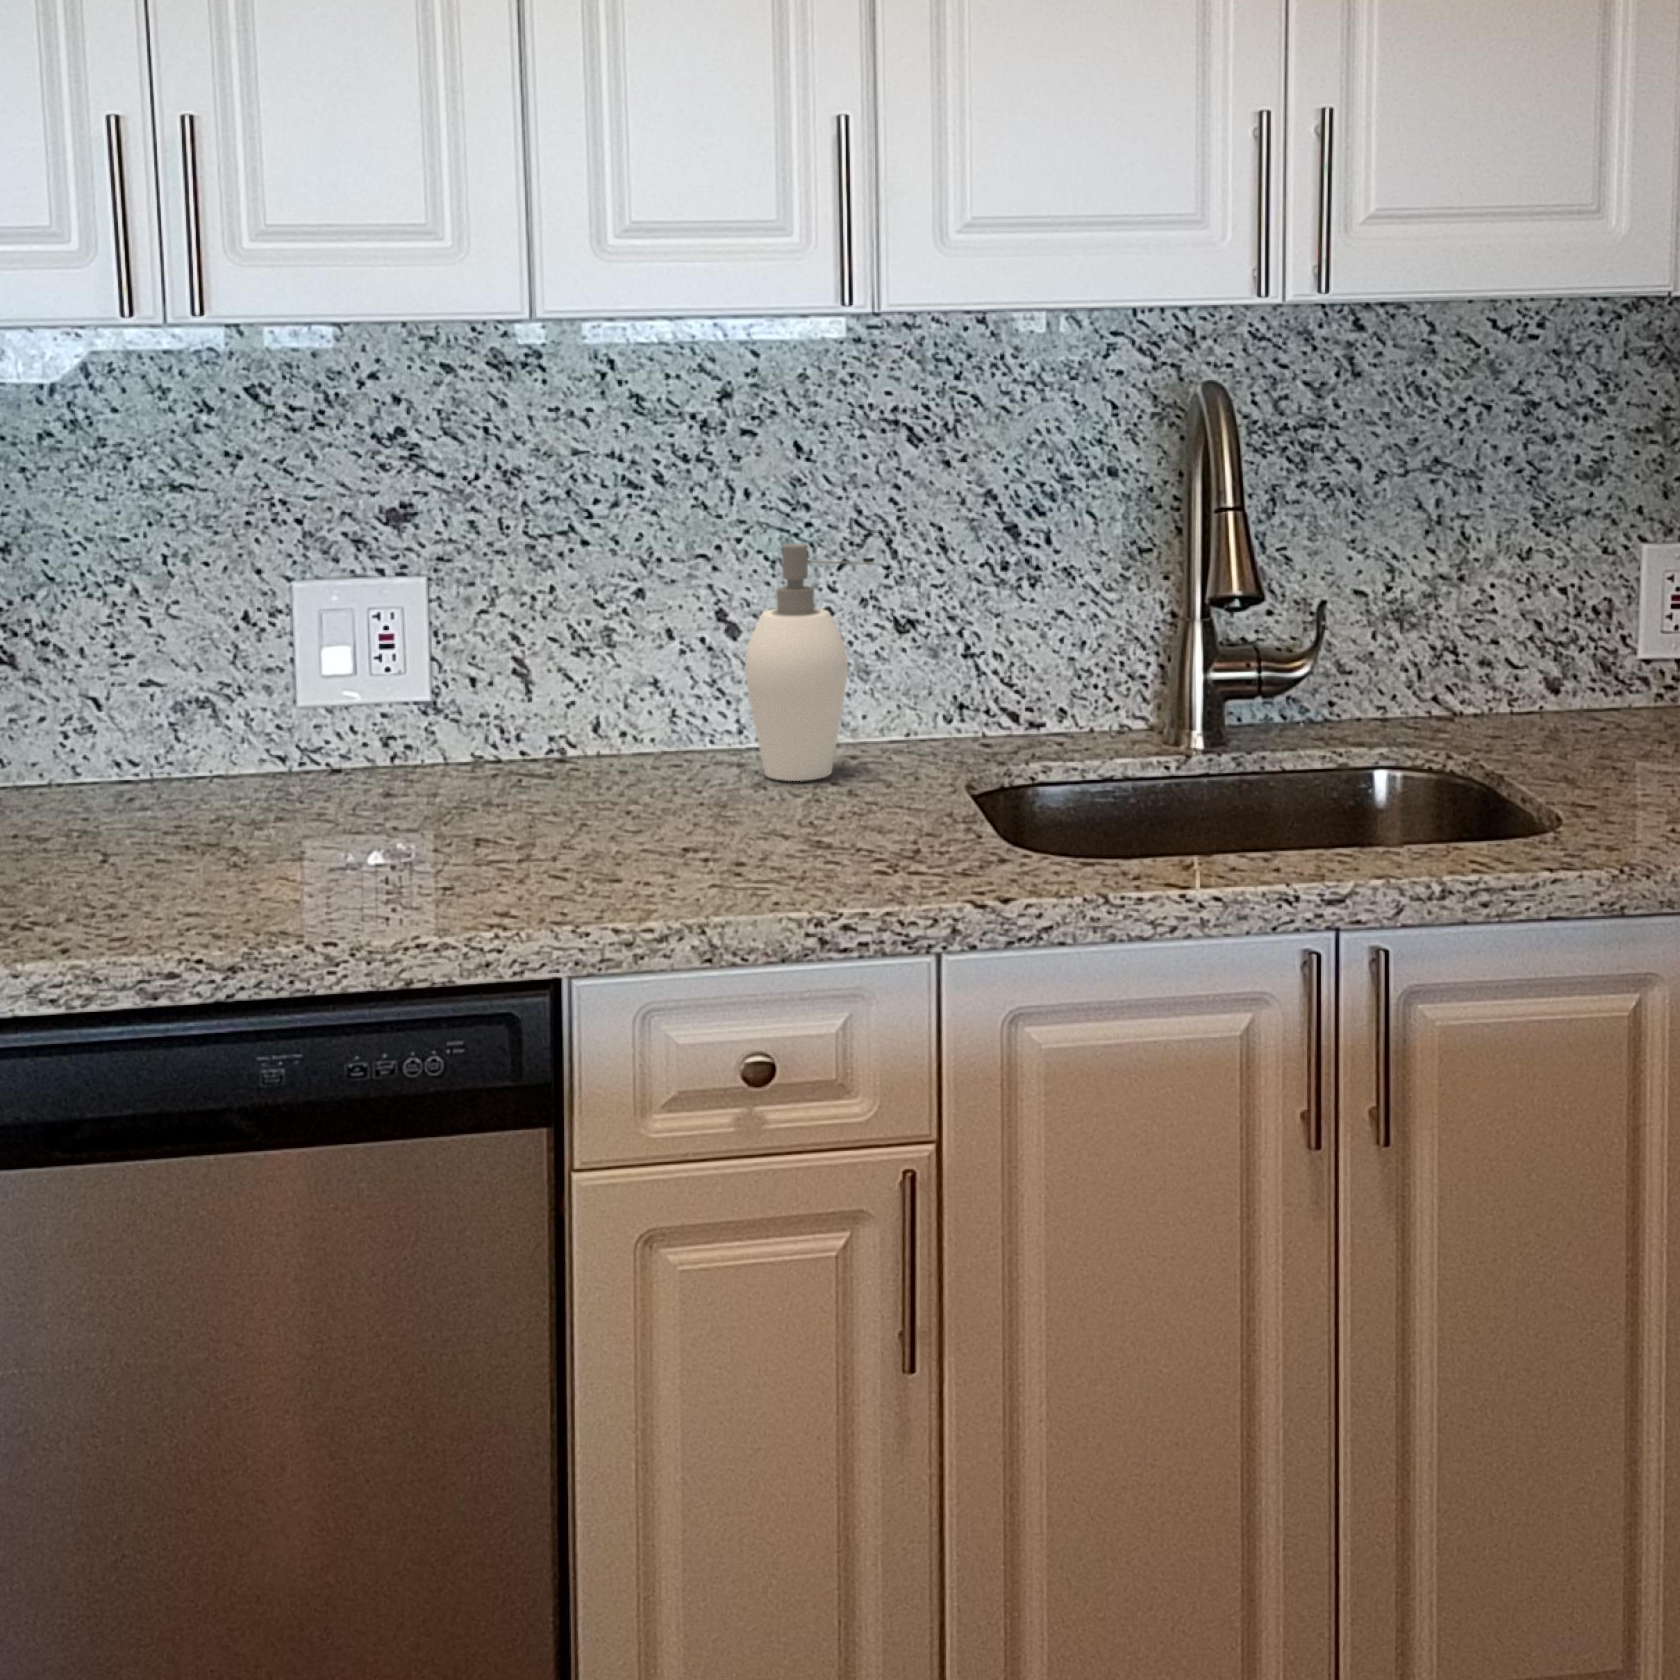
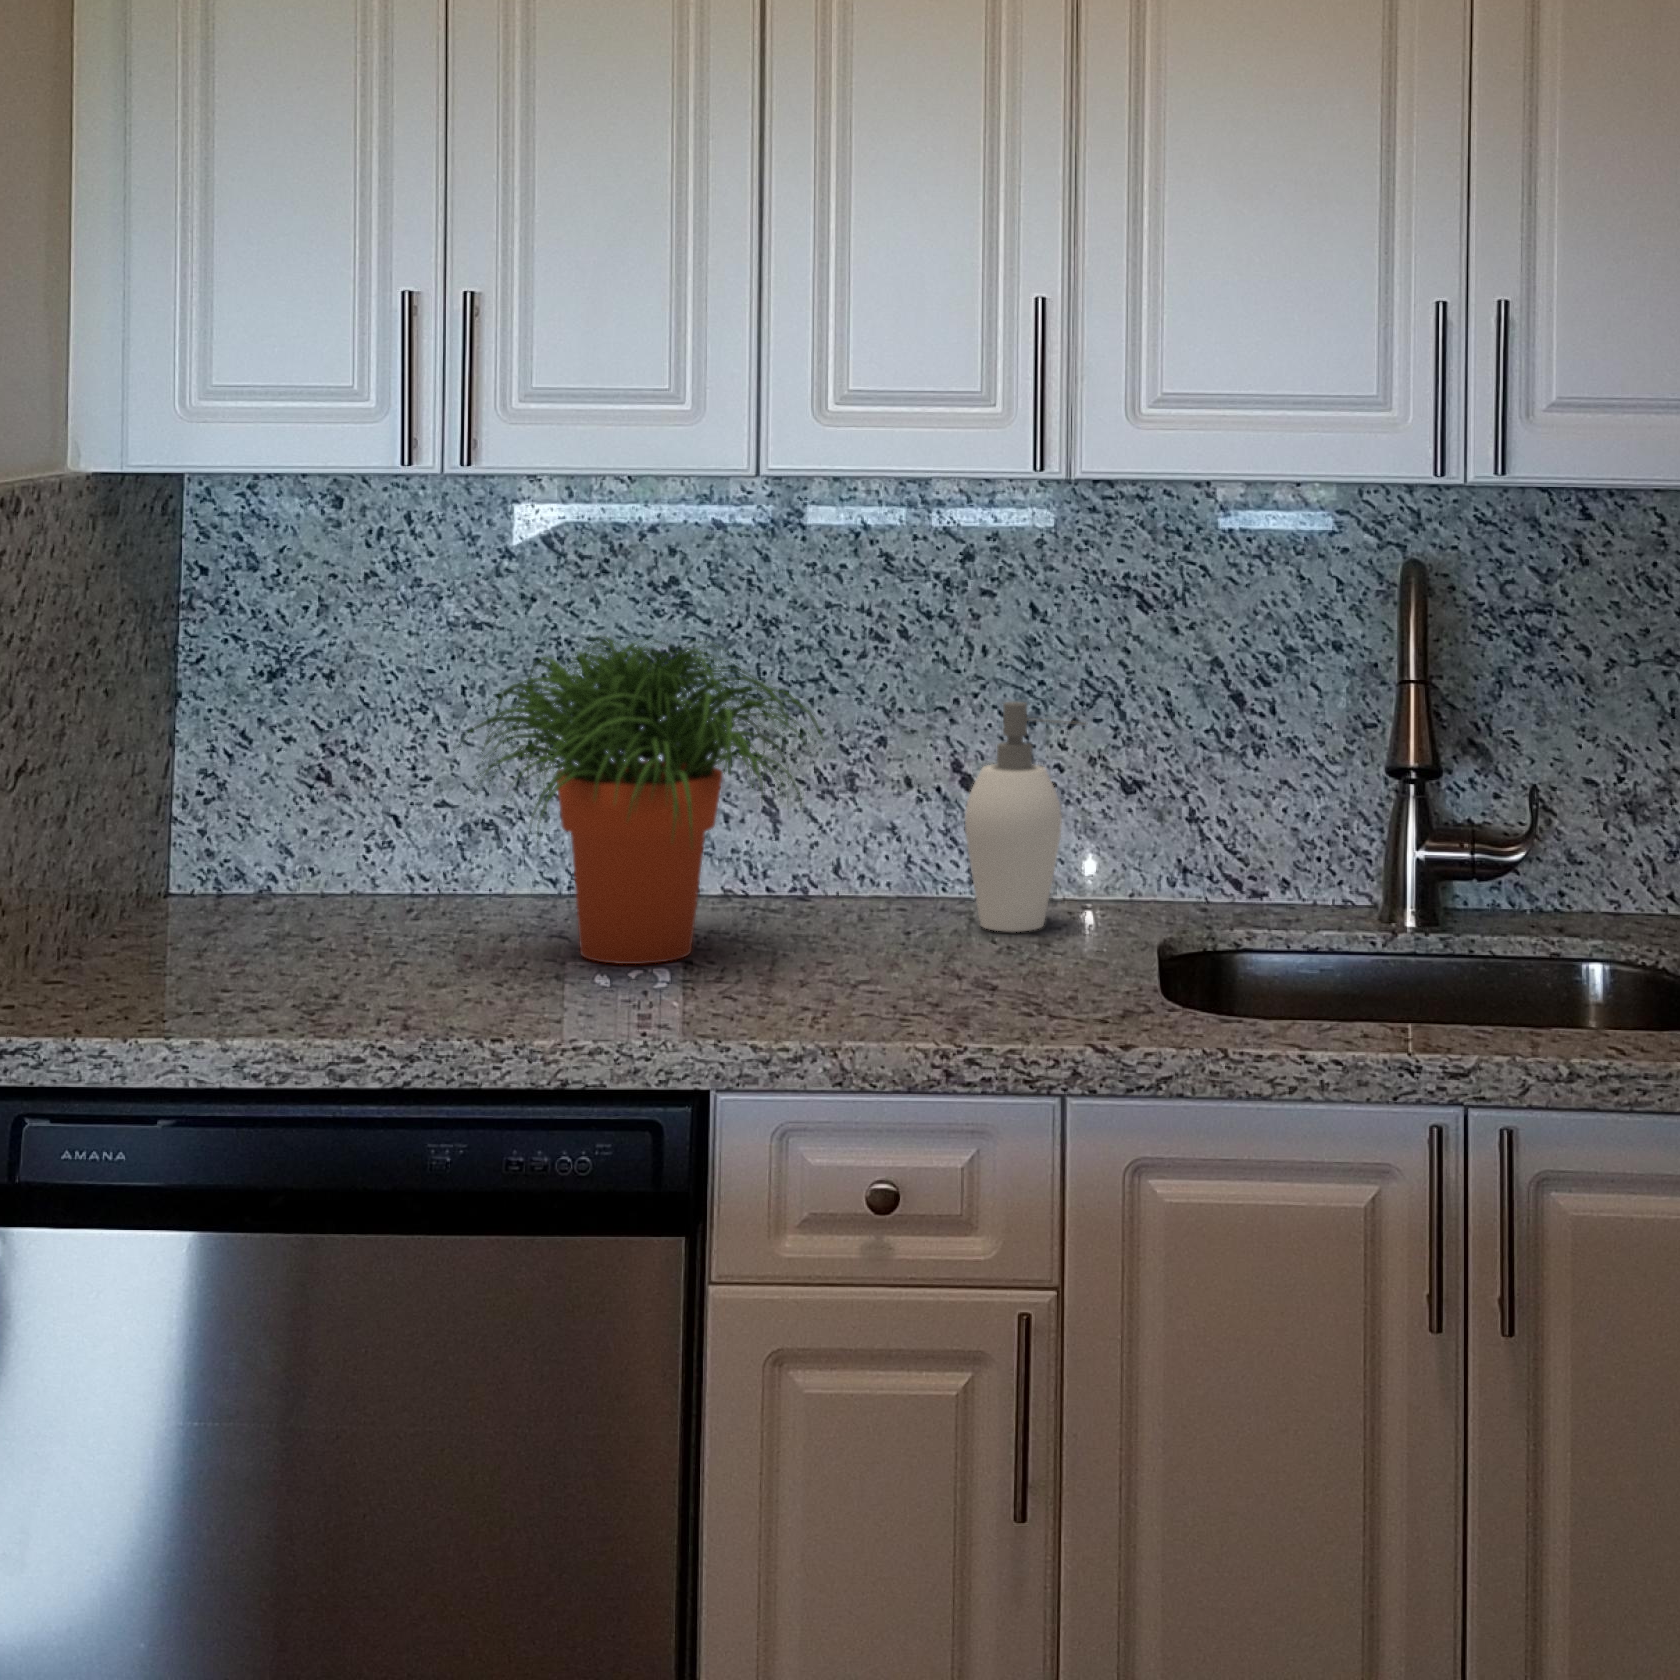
potted plant: none [209,495,617,845] -> present [459,635,824,964]

